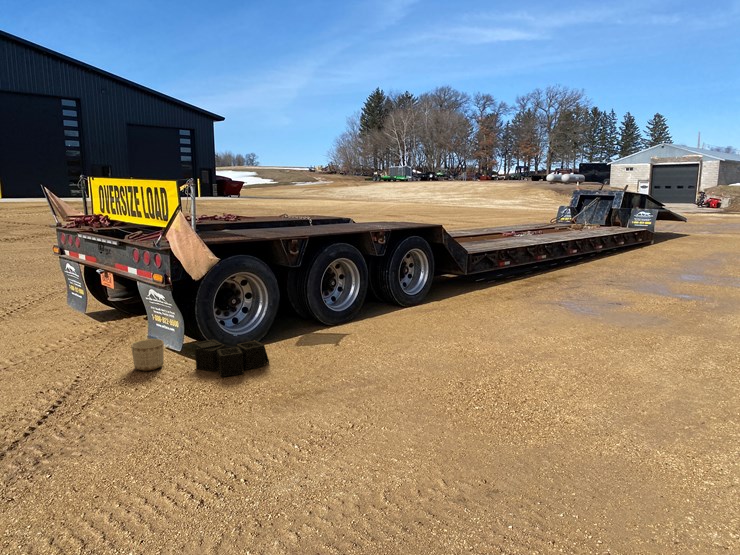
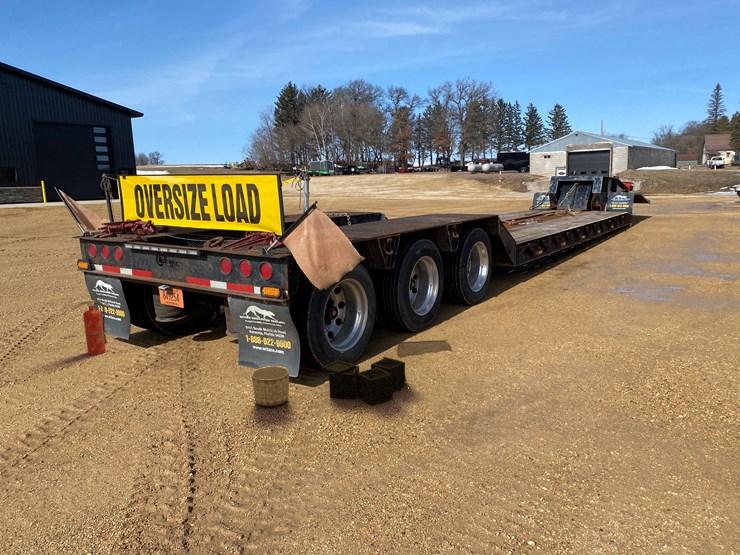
fire extinguisher: none [37,278,67,323] -> present [71,300,107,355]

